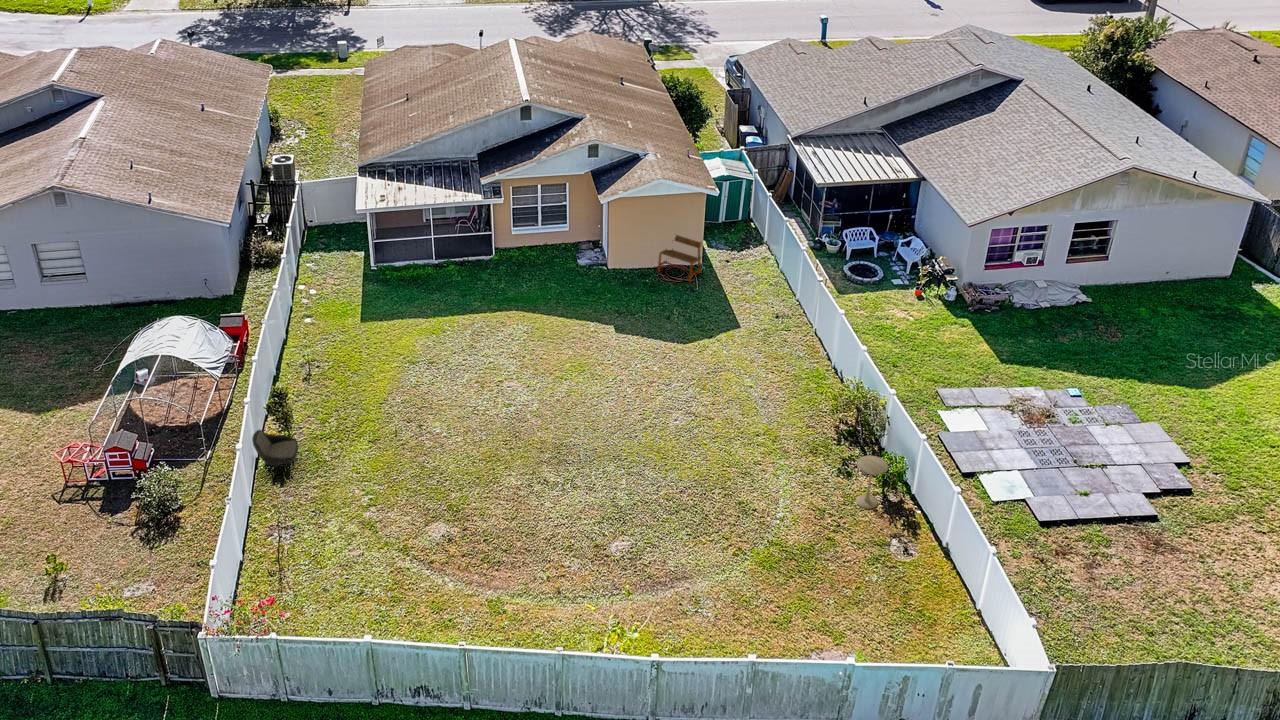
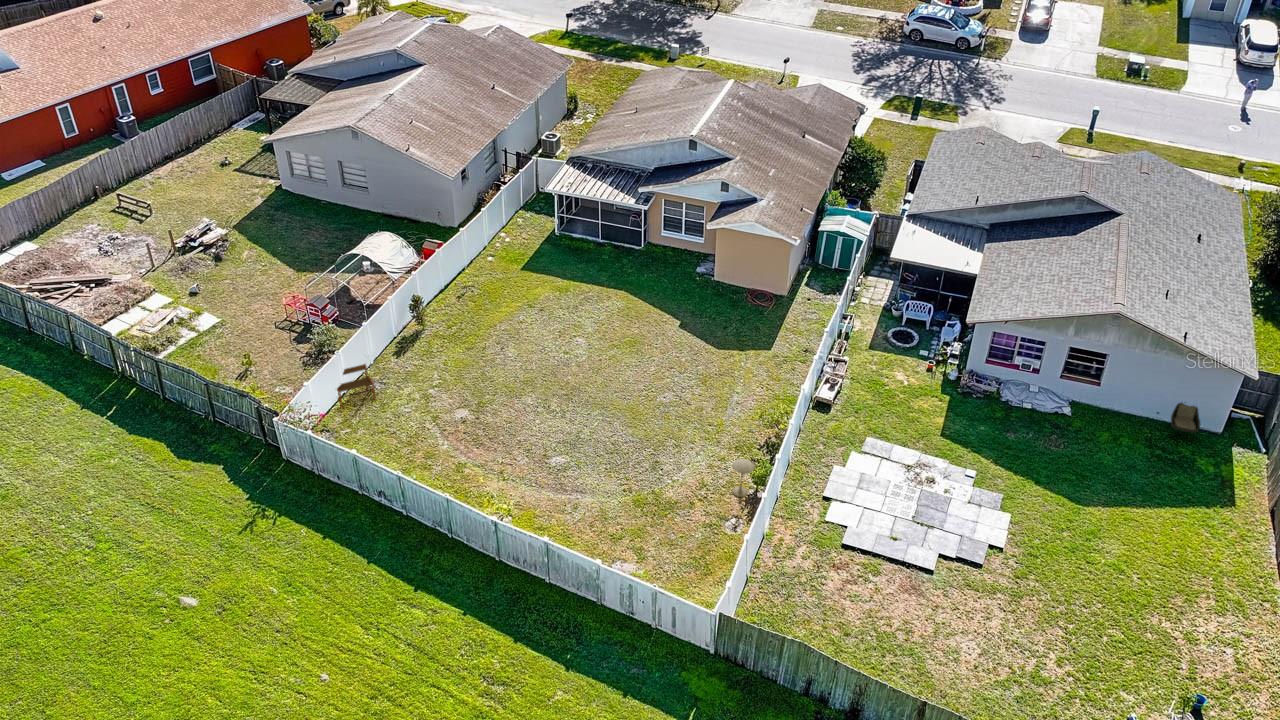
bench: present [658,235,701,282] -> present [337,364,376,408]
lounge chair: present [252,430,298,478] -> present [1171,403,1200,437]

